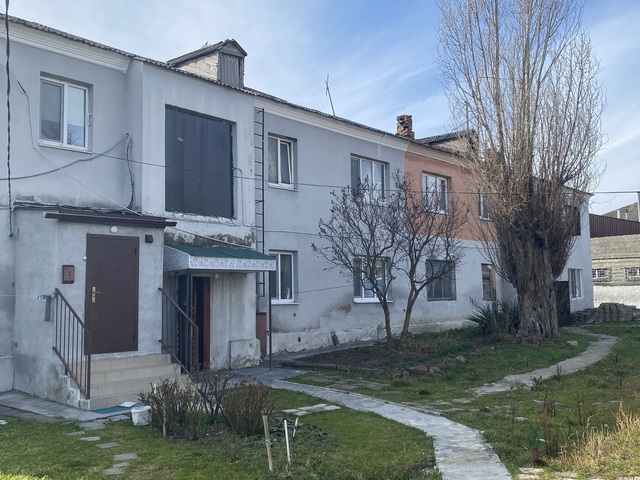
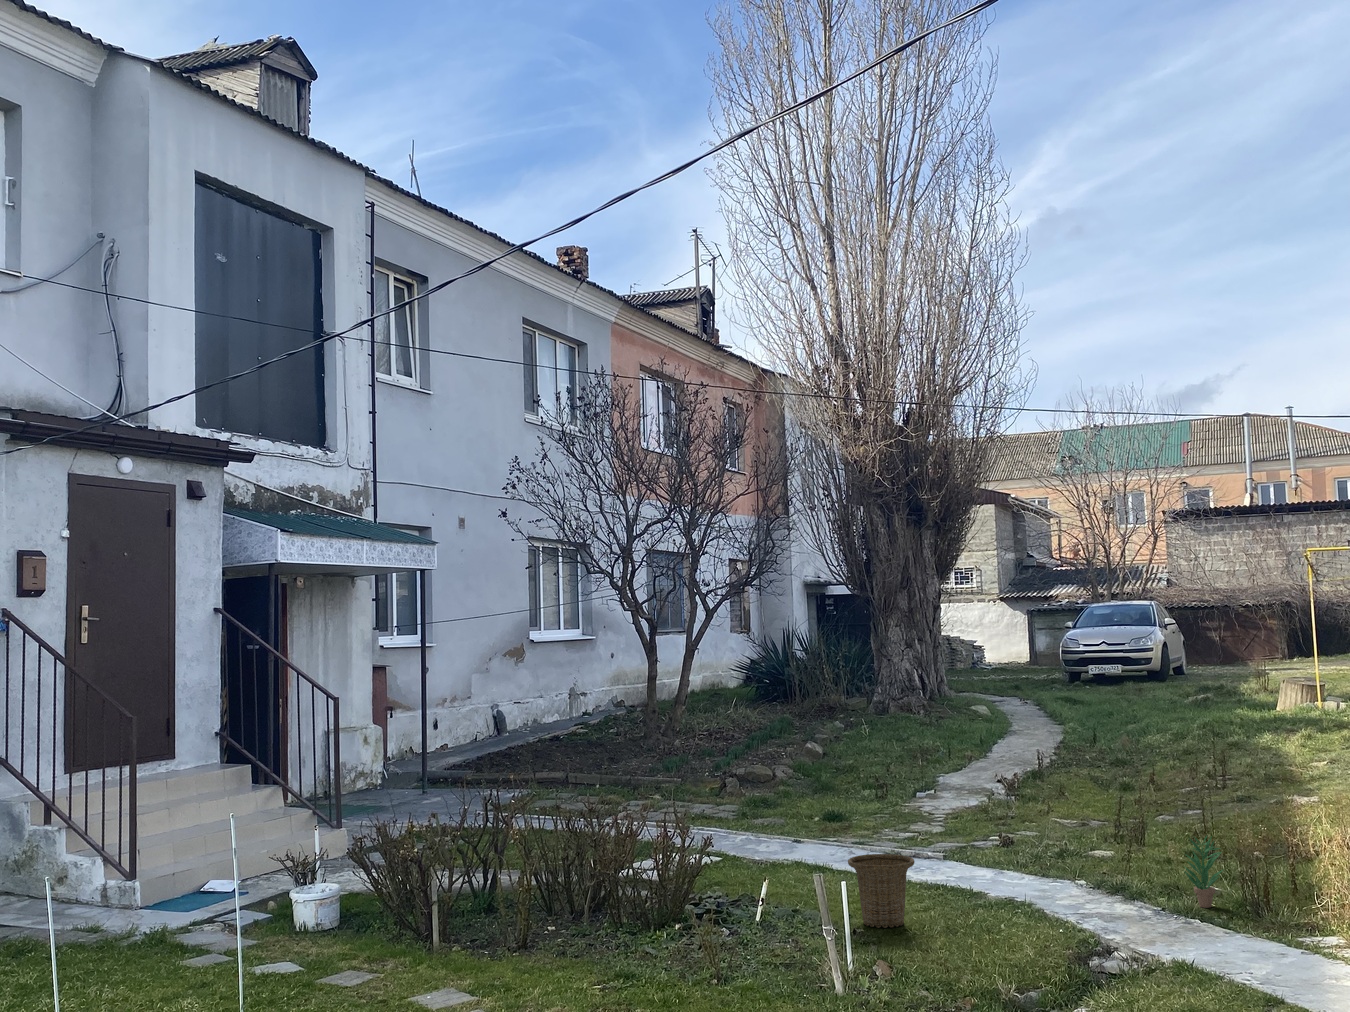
basket: none [345,417,377,454] -> present [848,854,915,928]

